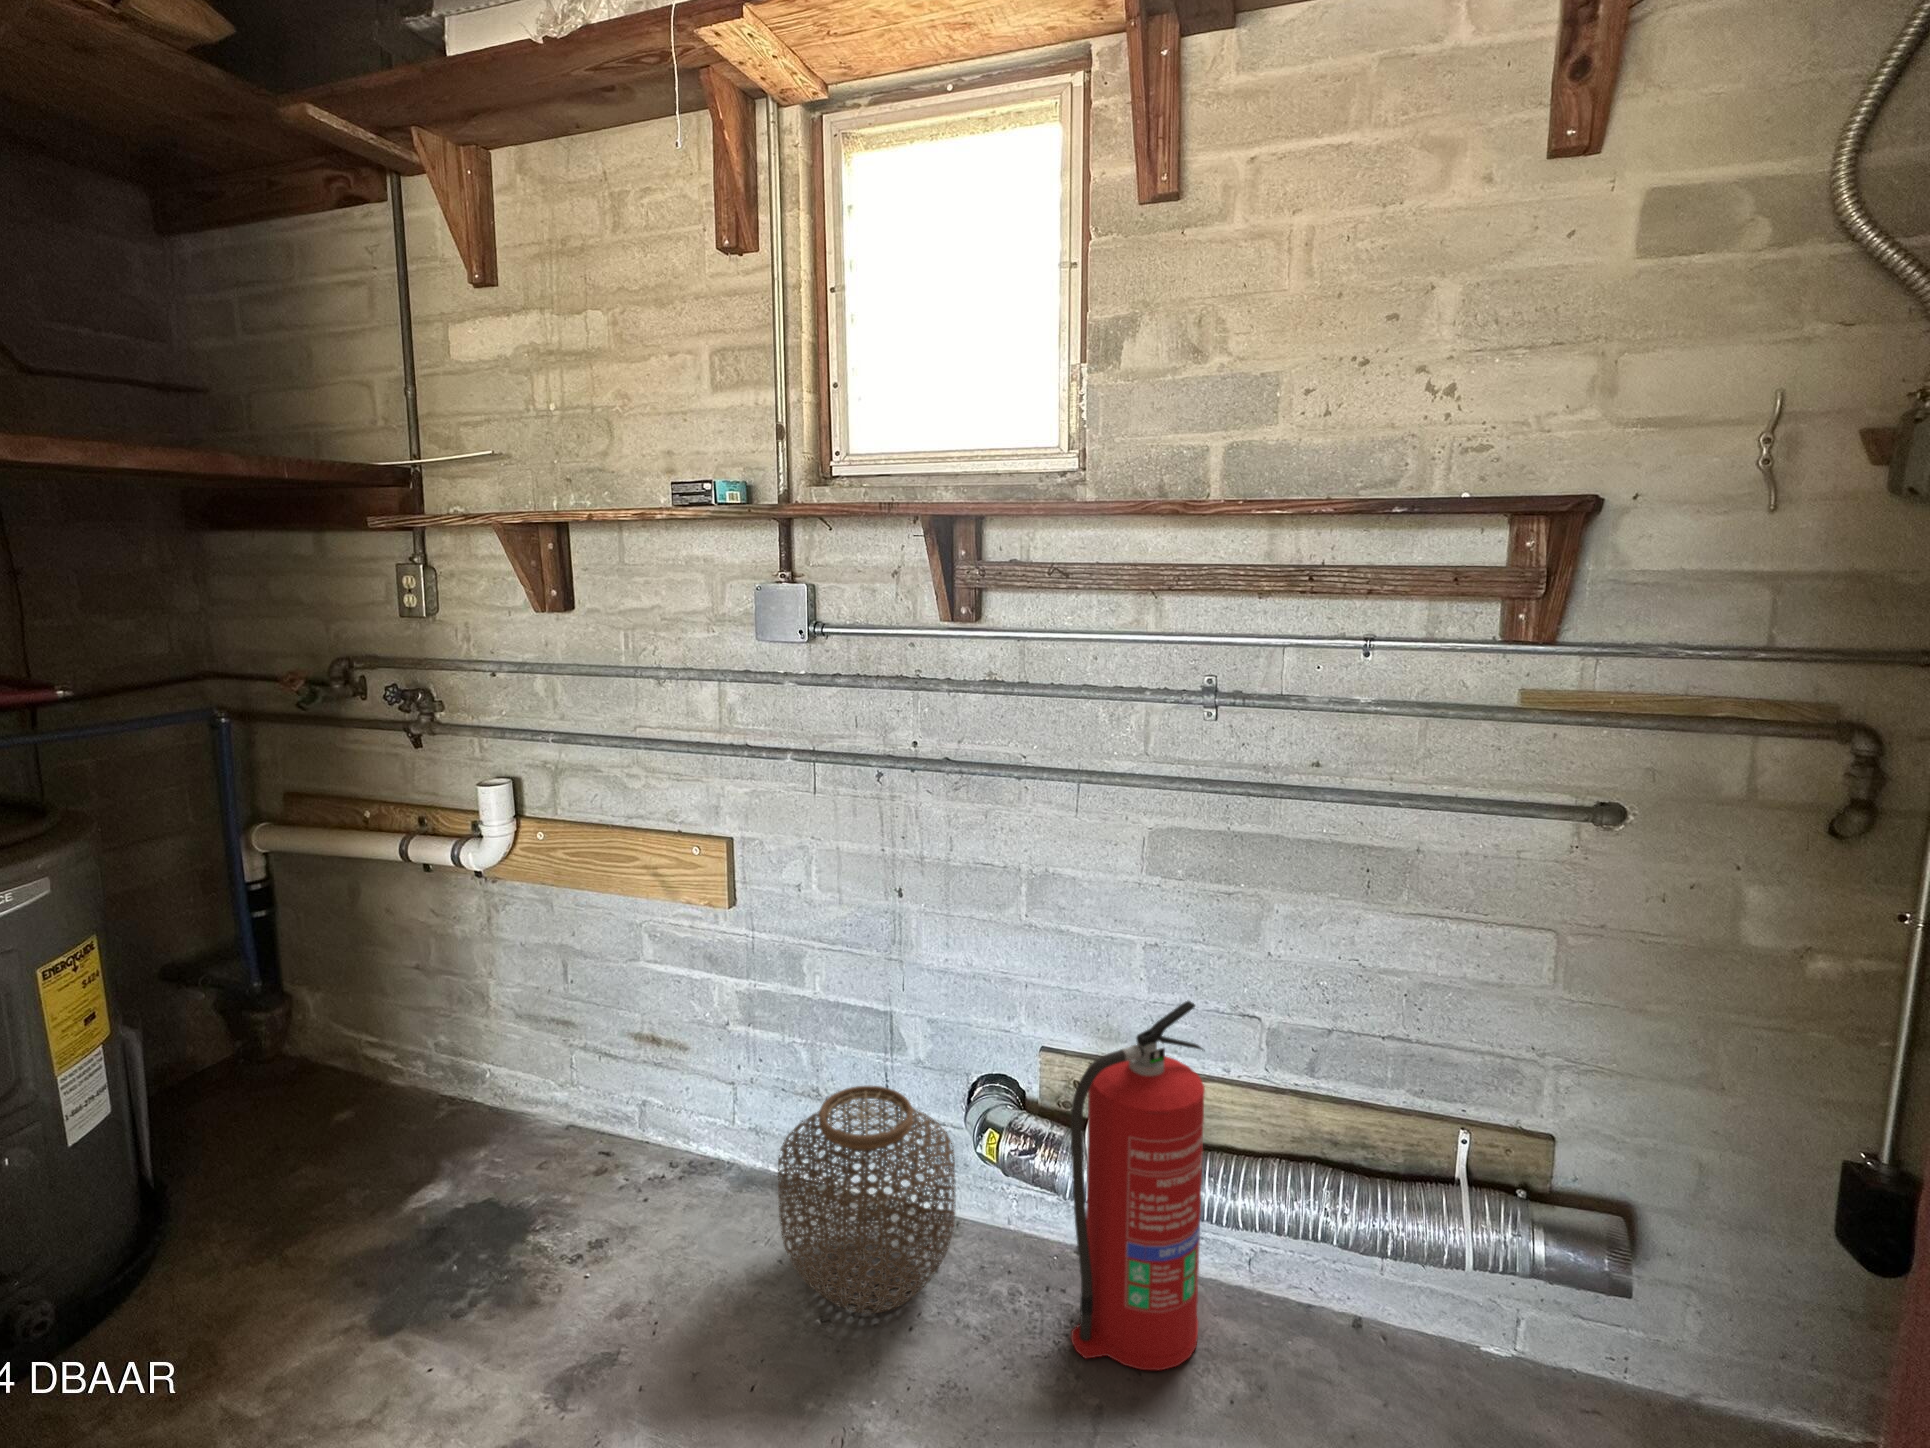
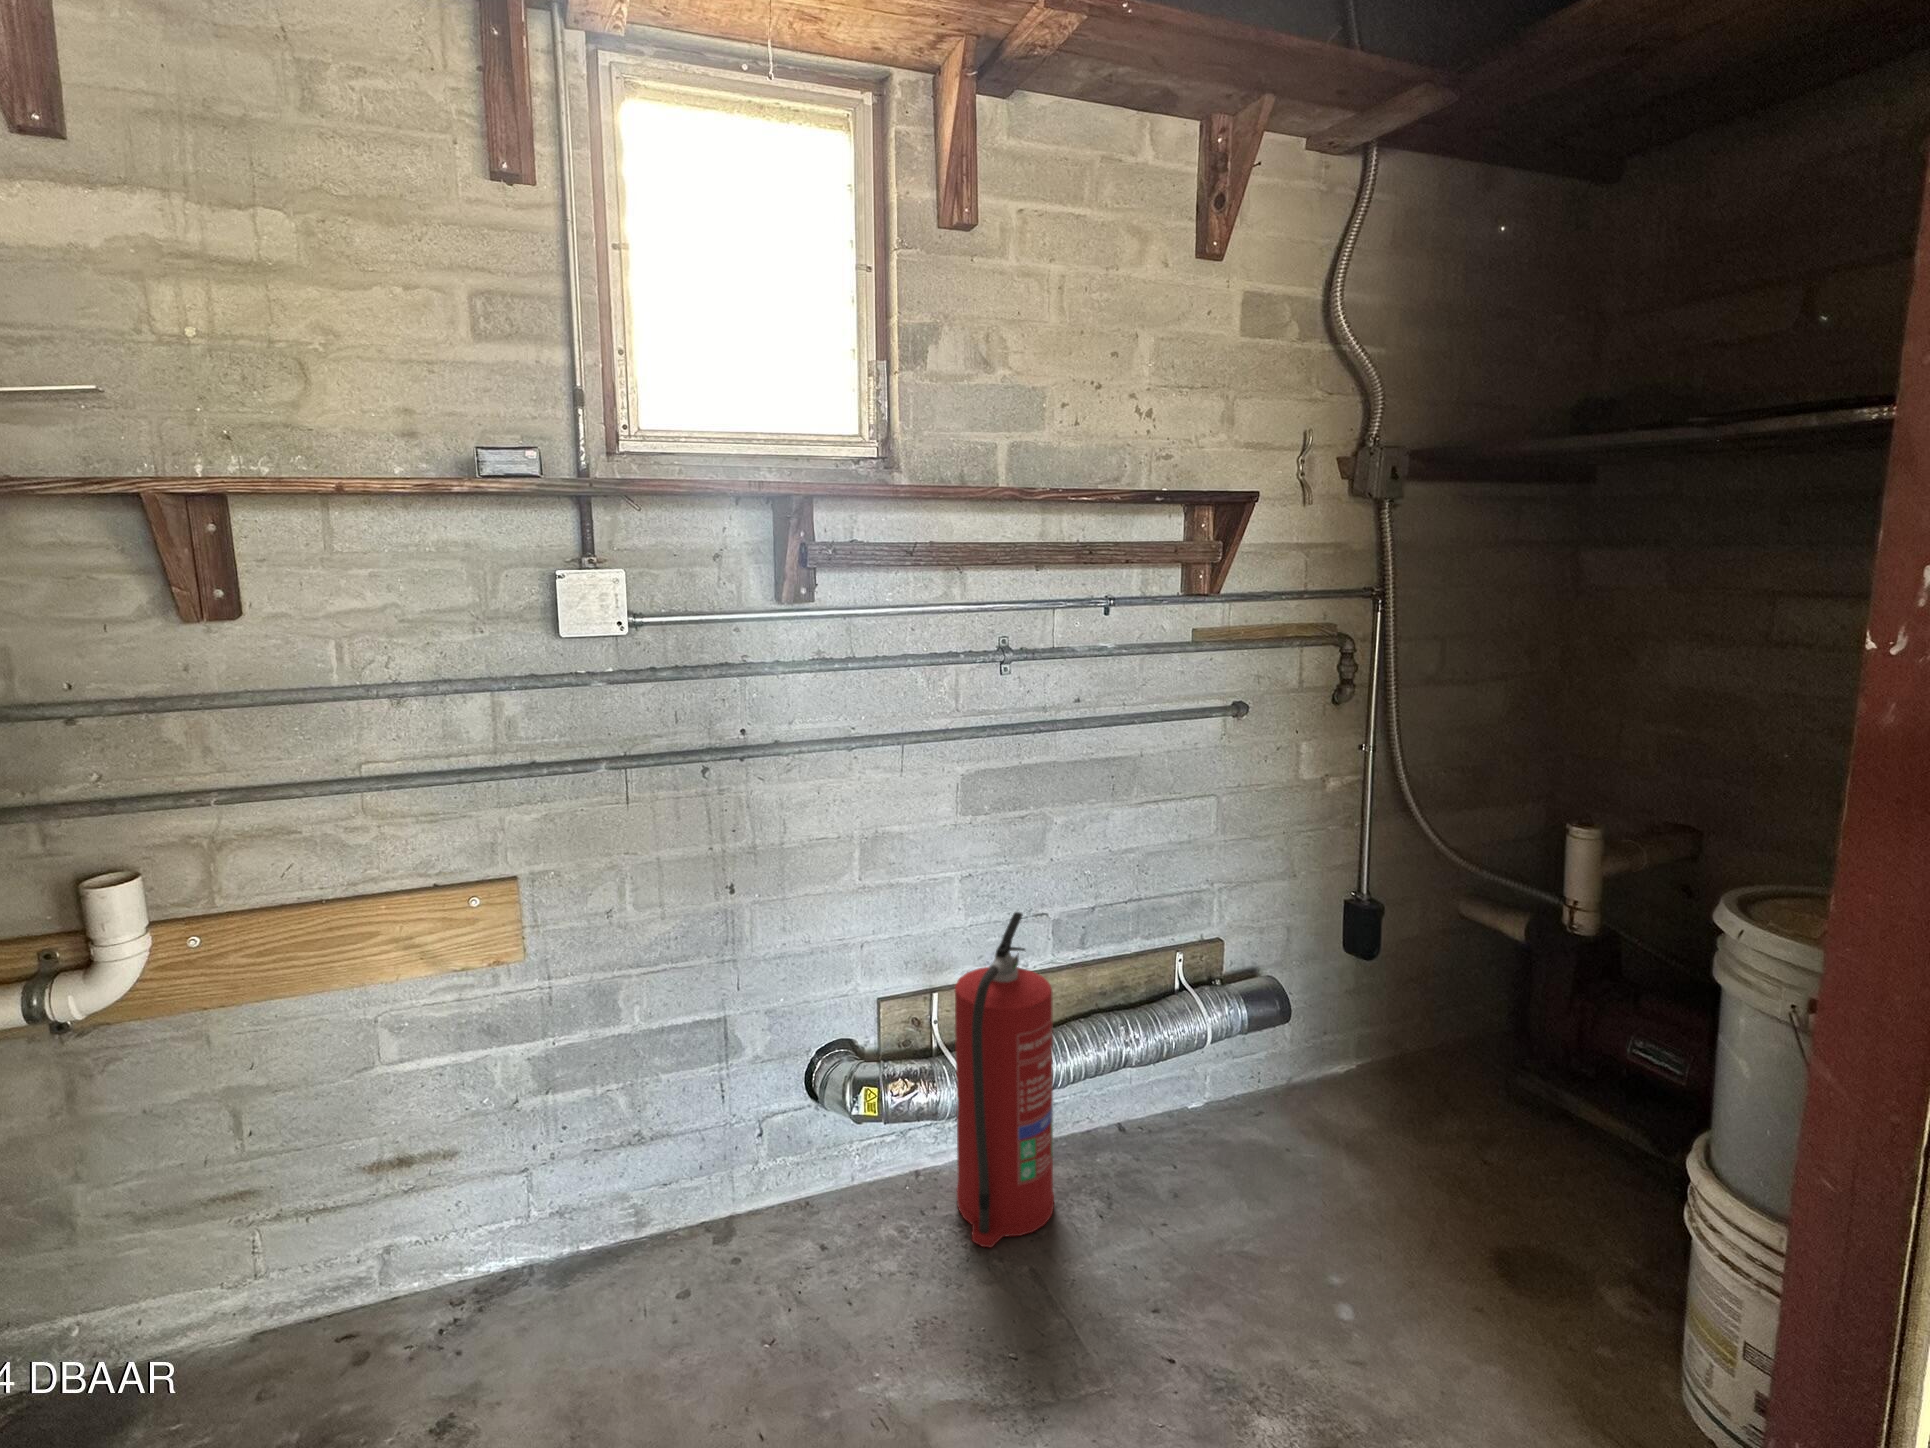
woven basket: present [778,1086,955,1313] -> none [670,1088,857,1327]

